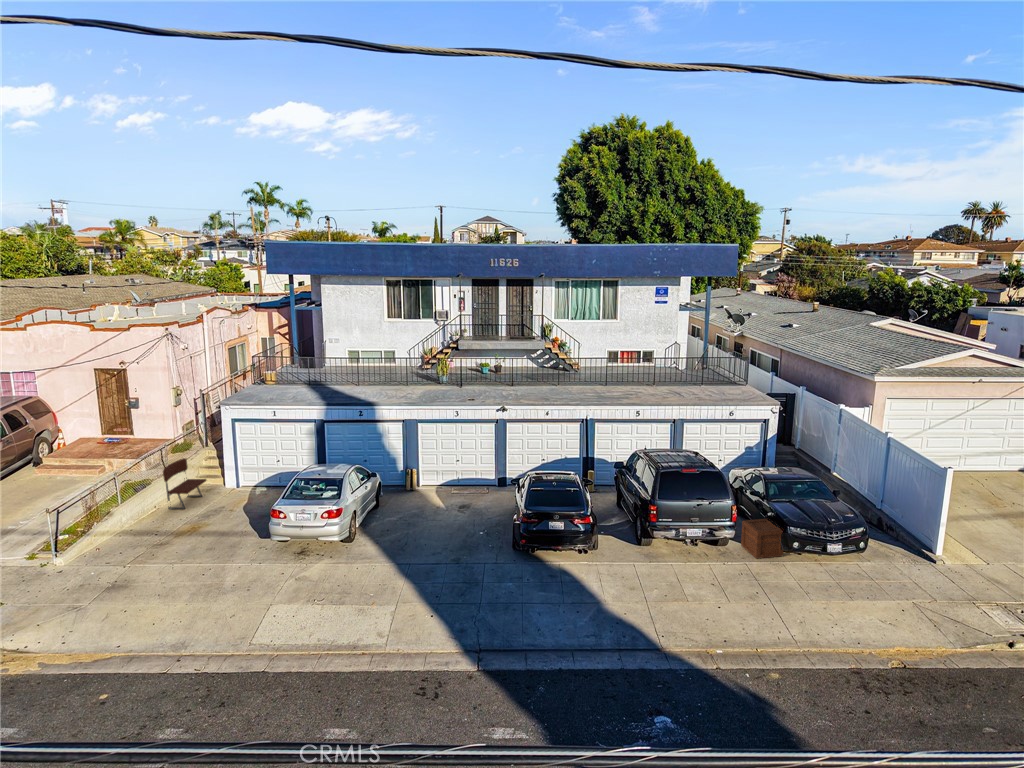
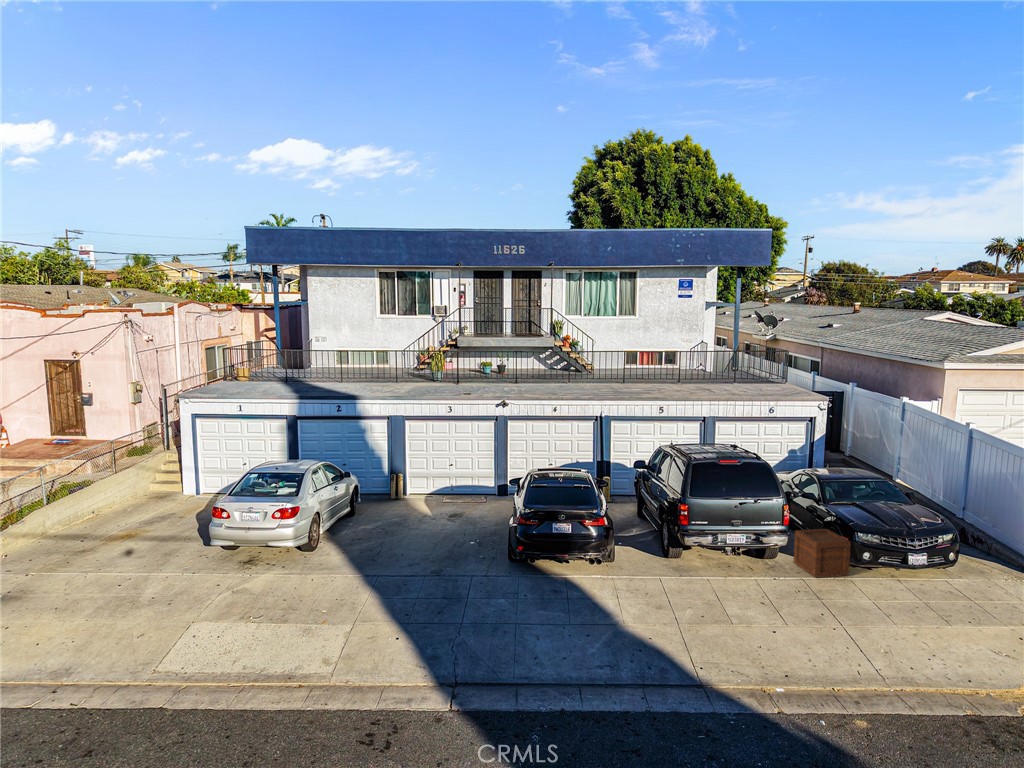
bench: present [163,458,206,509] -> none [101,456,155,514]

